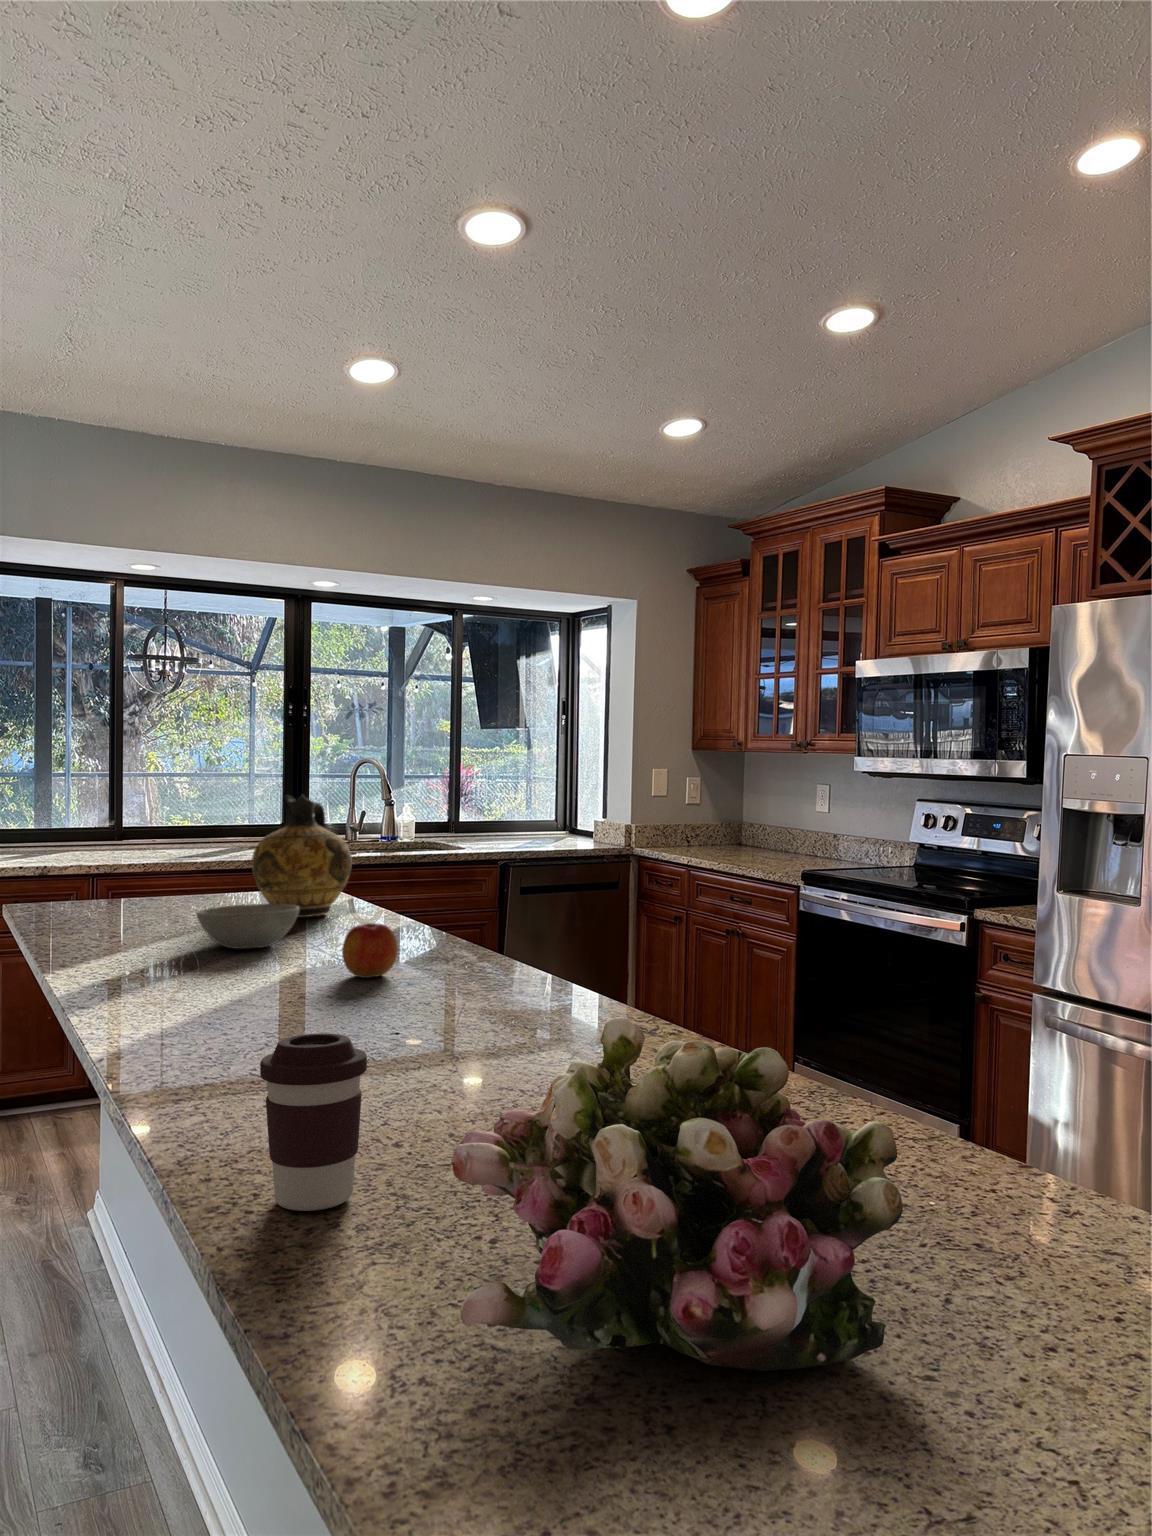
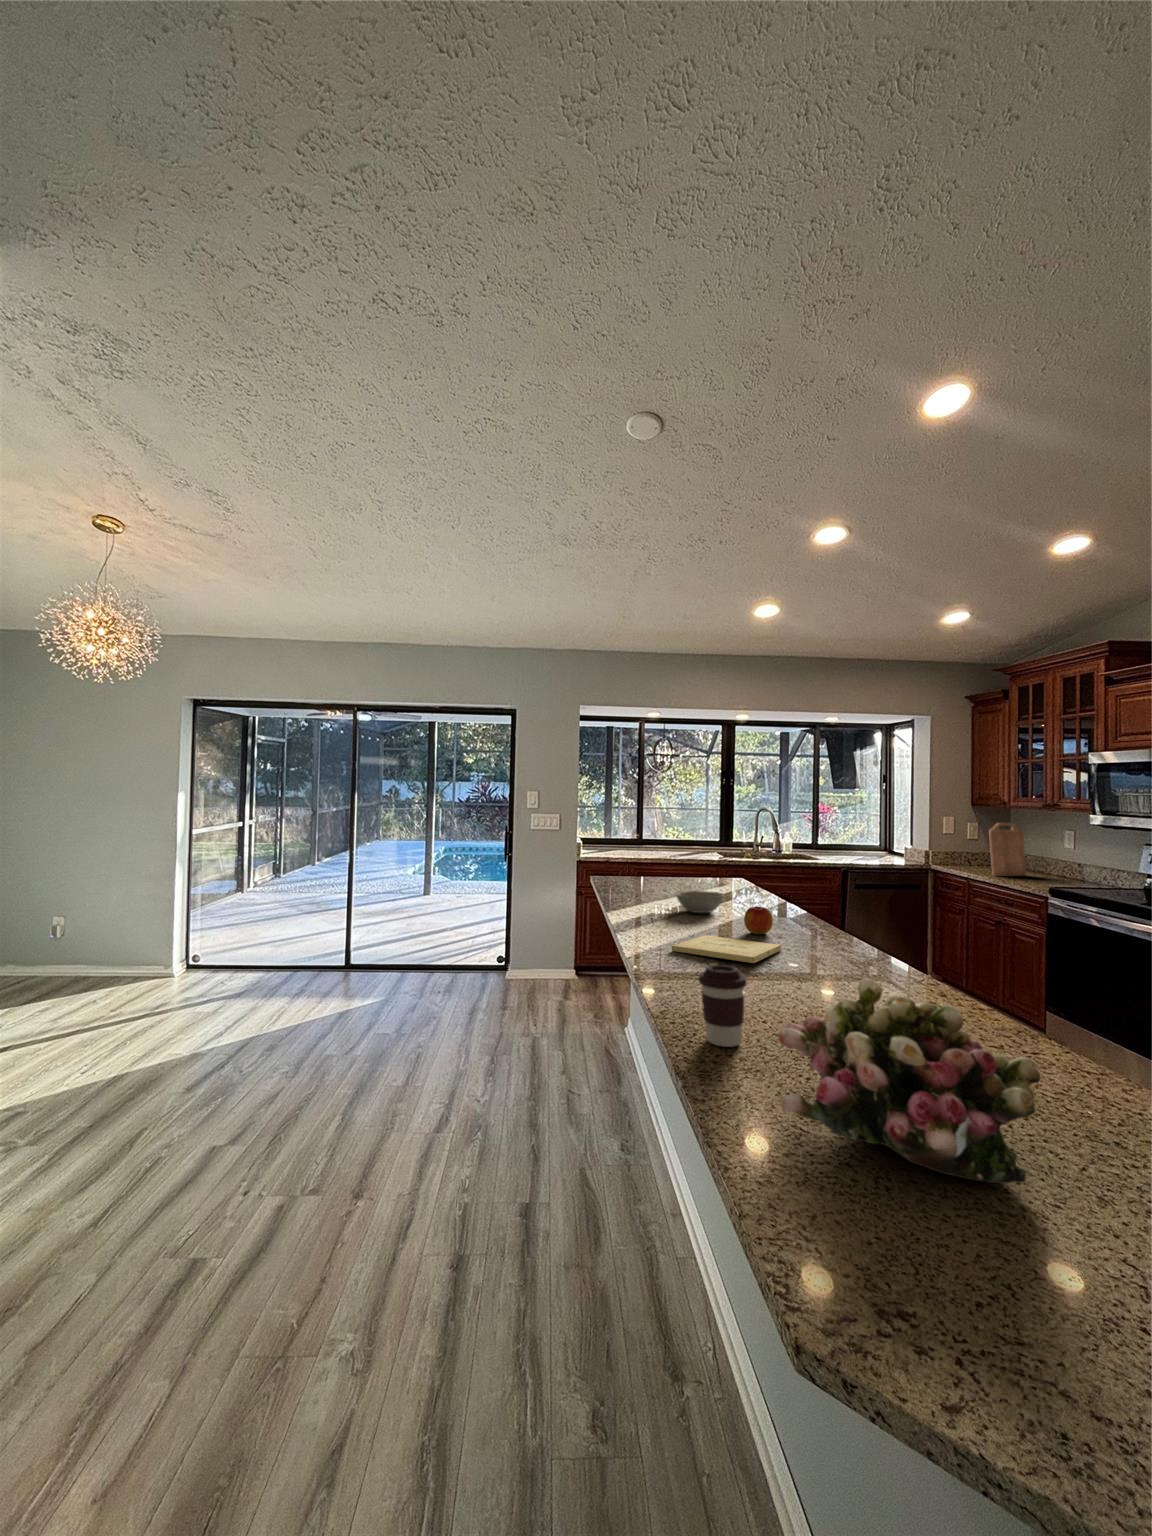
cutting board: none [719,778,763,861] -> present [989,823,1026,876]
ceramic jug: present [252,795,352,917] -> none [702,837,751,898]
book: none [188,989,415,1031] -> present [672,935,781,963]

